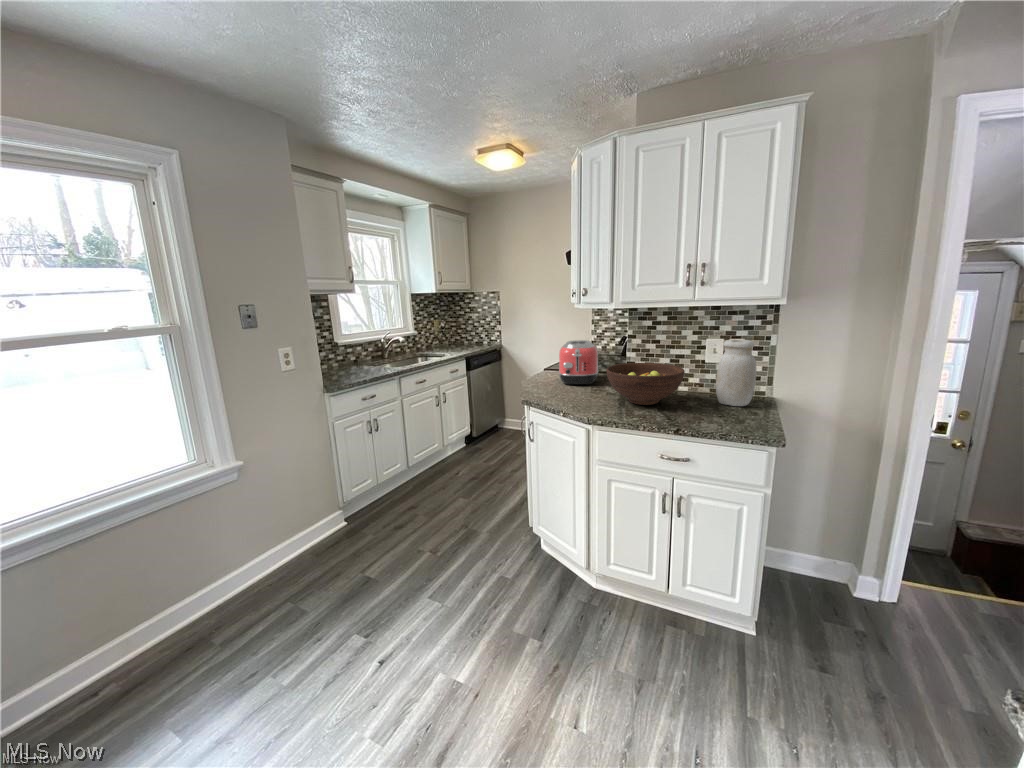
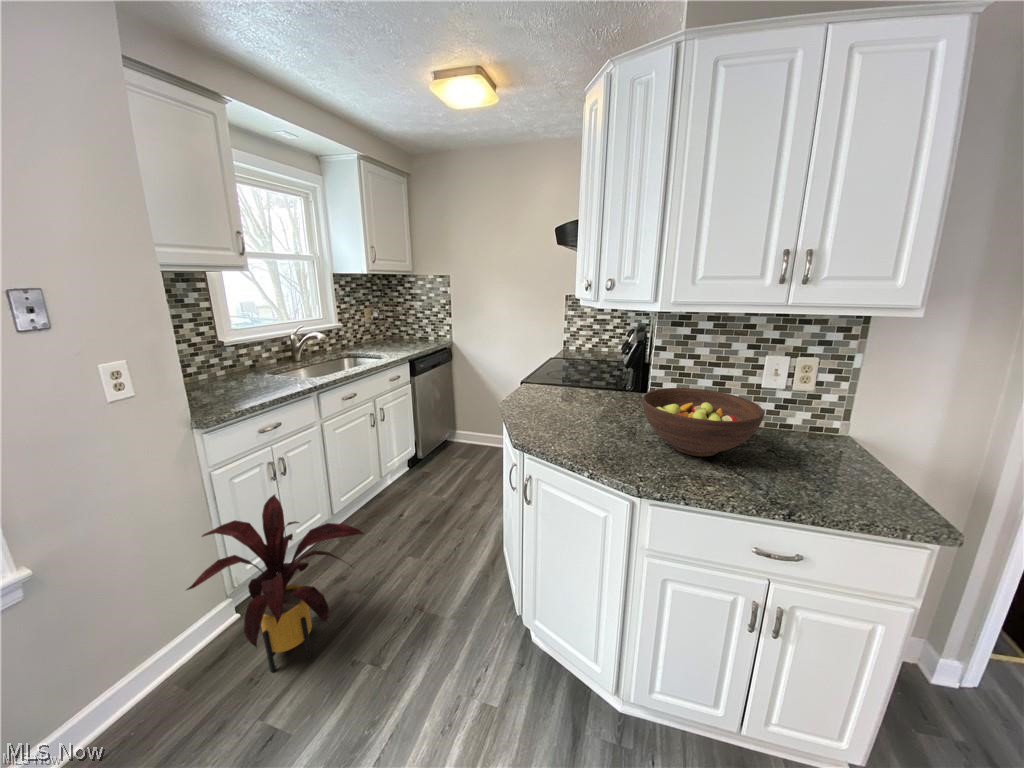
toaster: present [559,340,598,385] -> none [551,349,608,413]
jar: present [716,340,756,406] -> none [787,361,855,455]
house plant: none [326,439,429,551] -> present [187,495,364,672]

